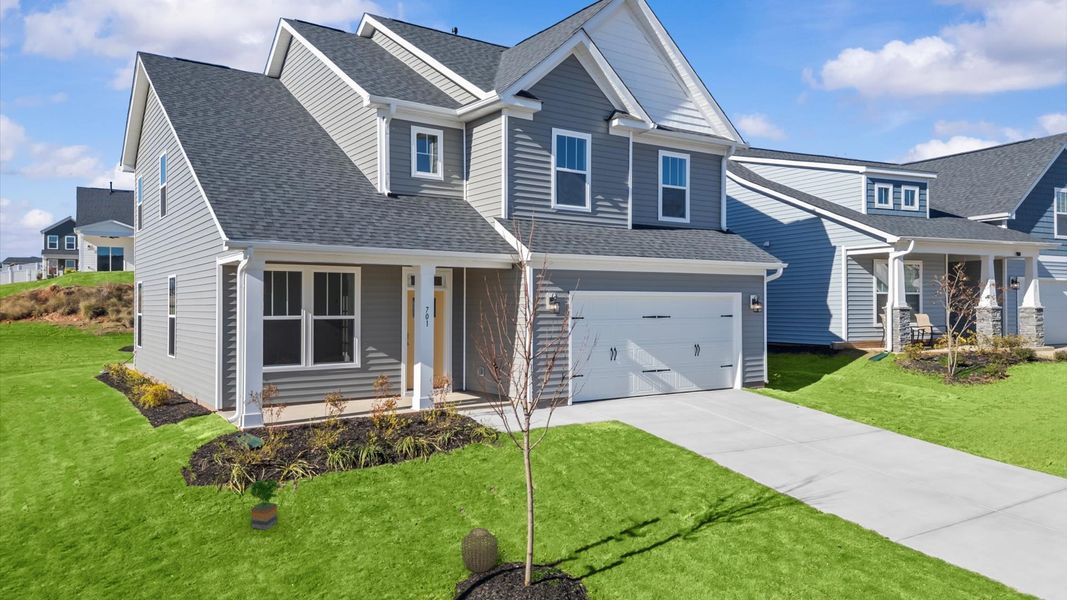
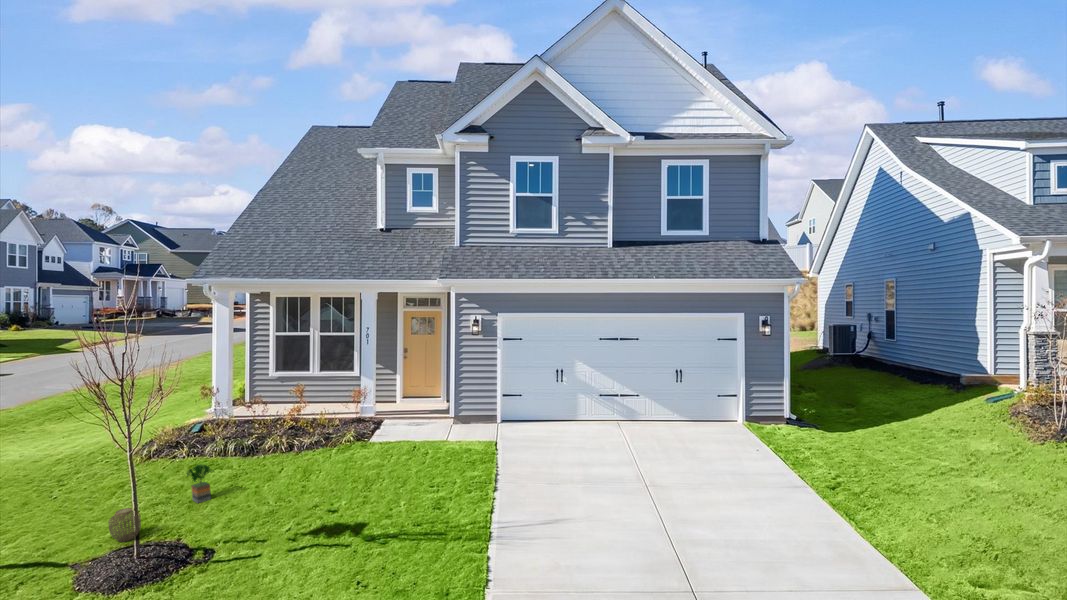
potted tree: present [251,480,281,530] -> present [187,464,214,503]

